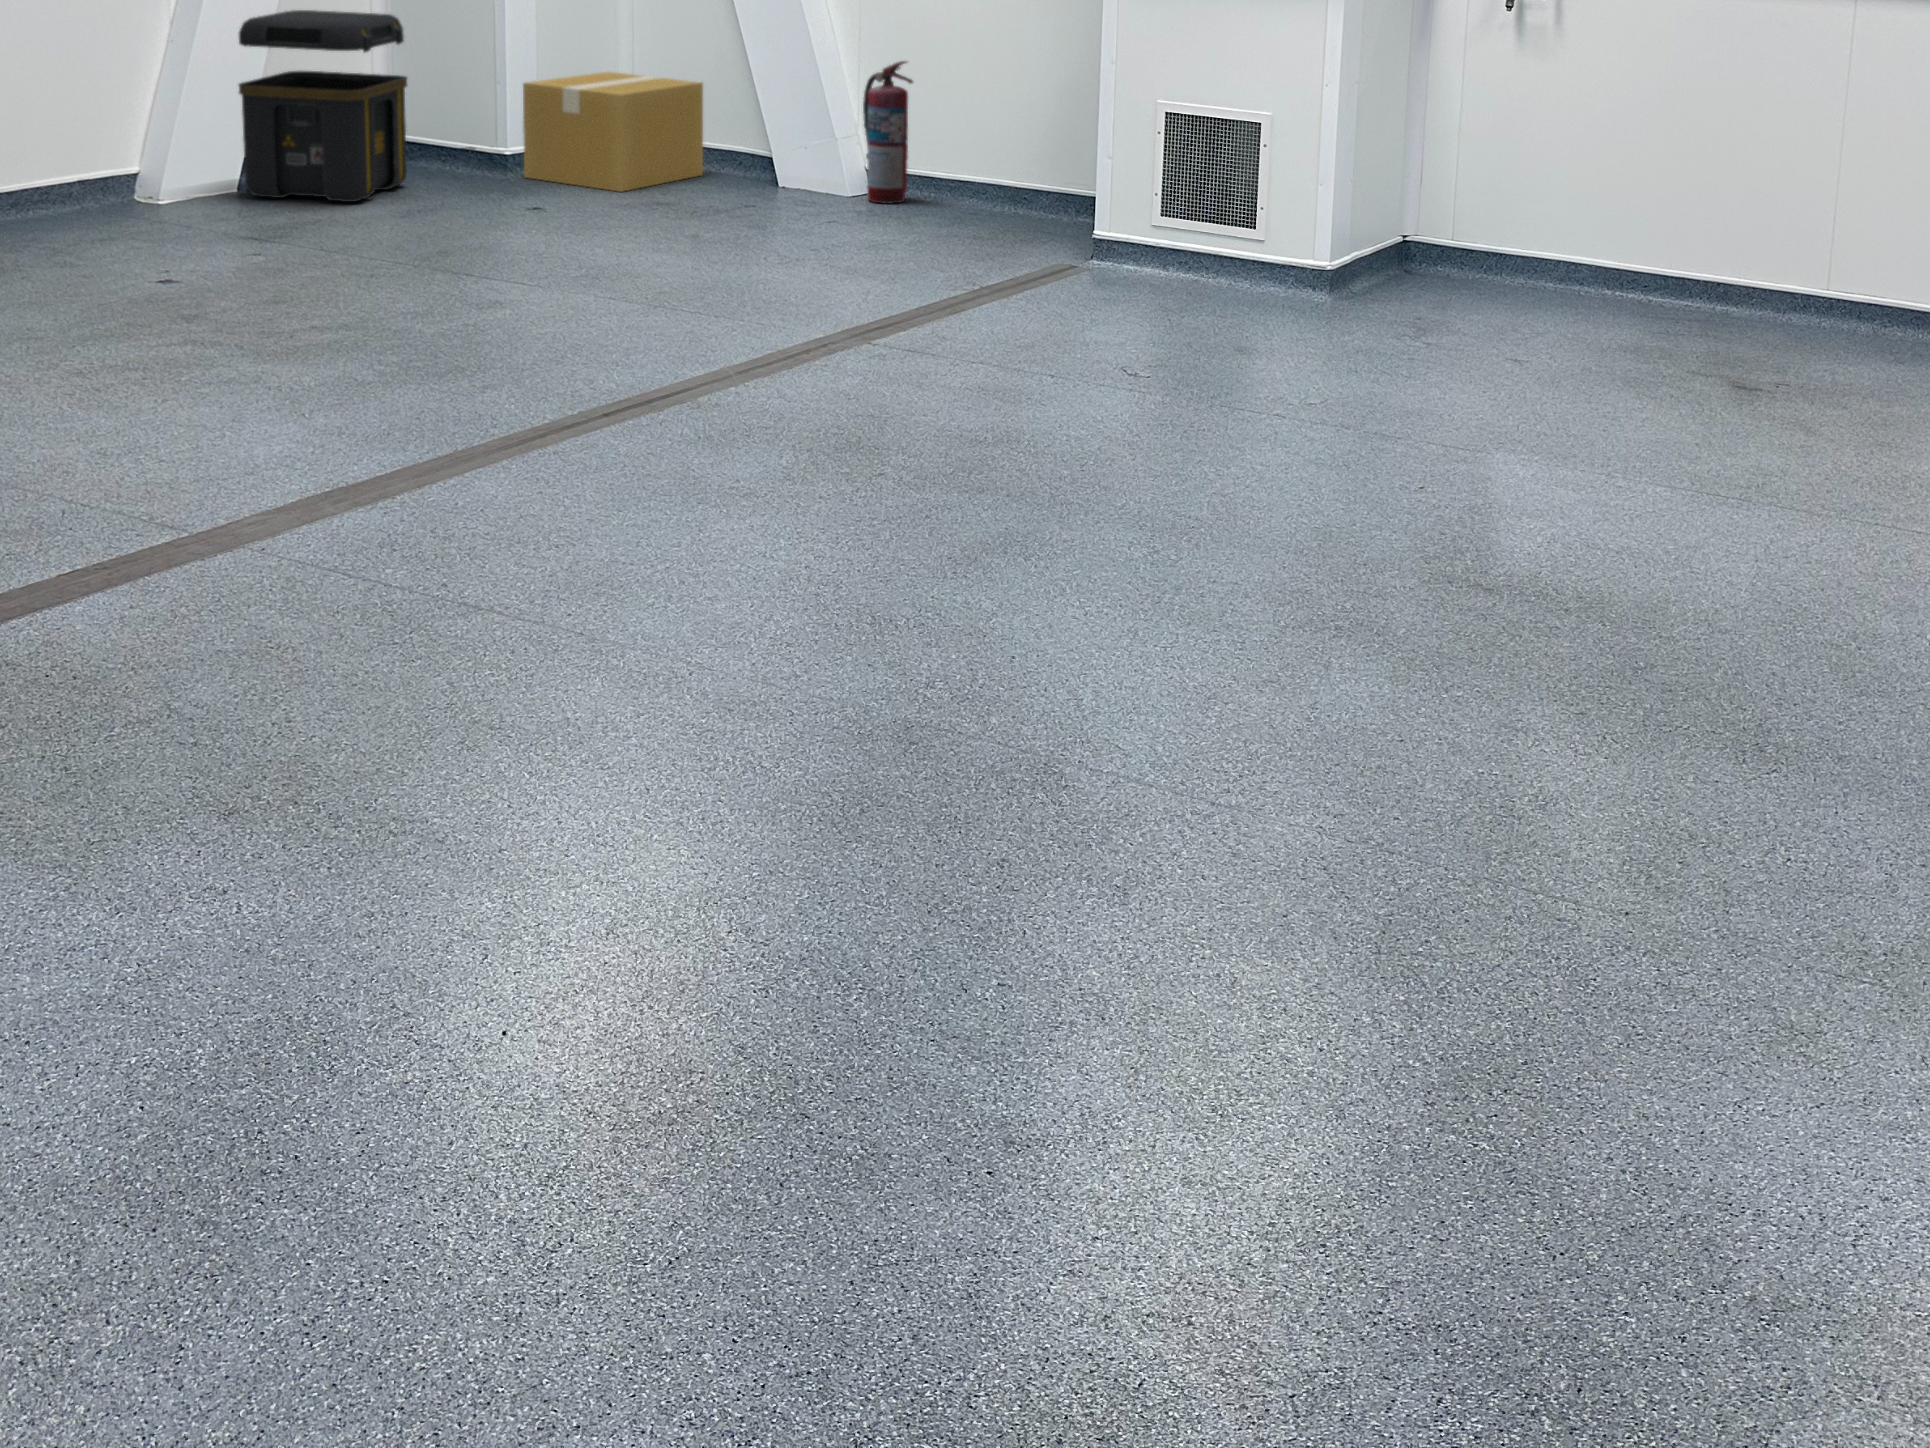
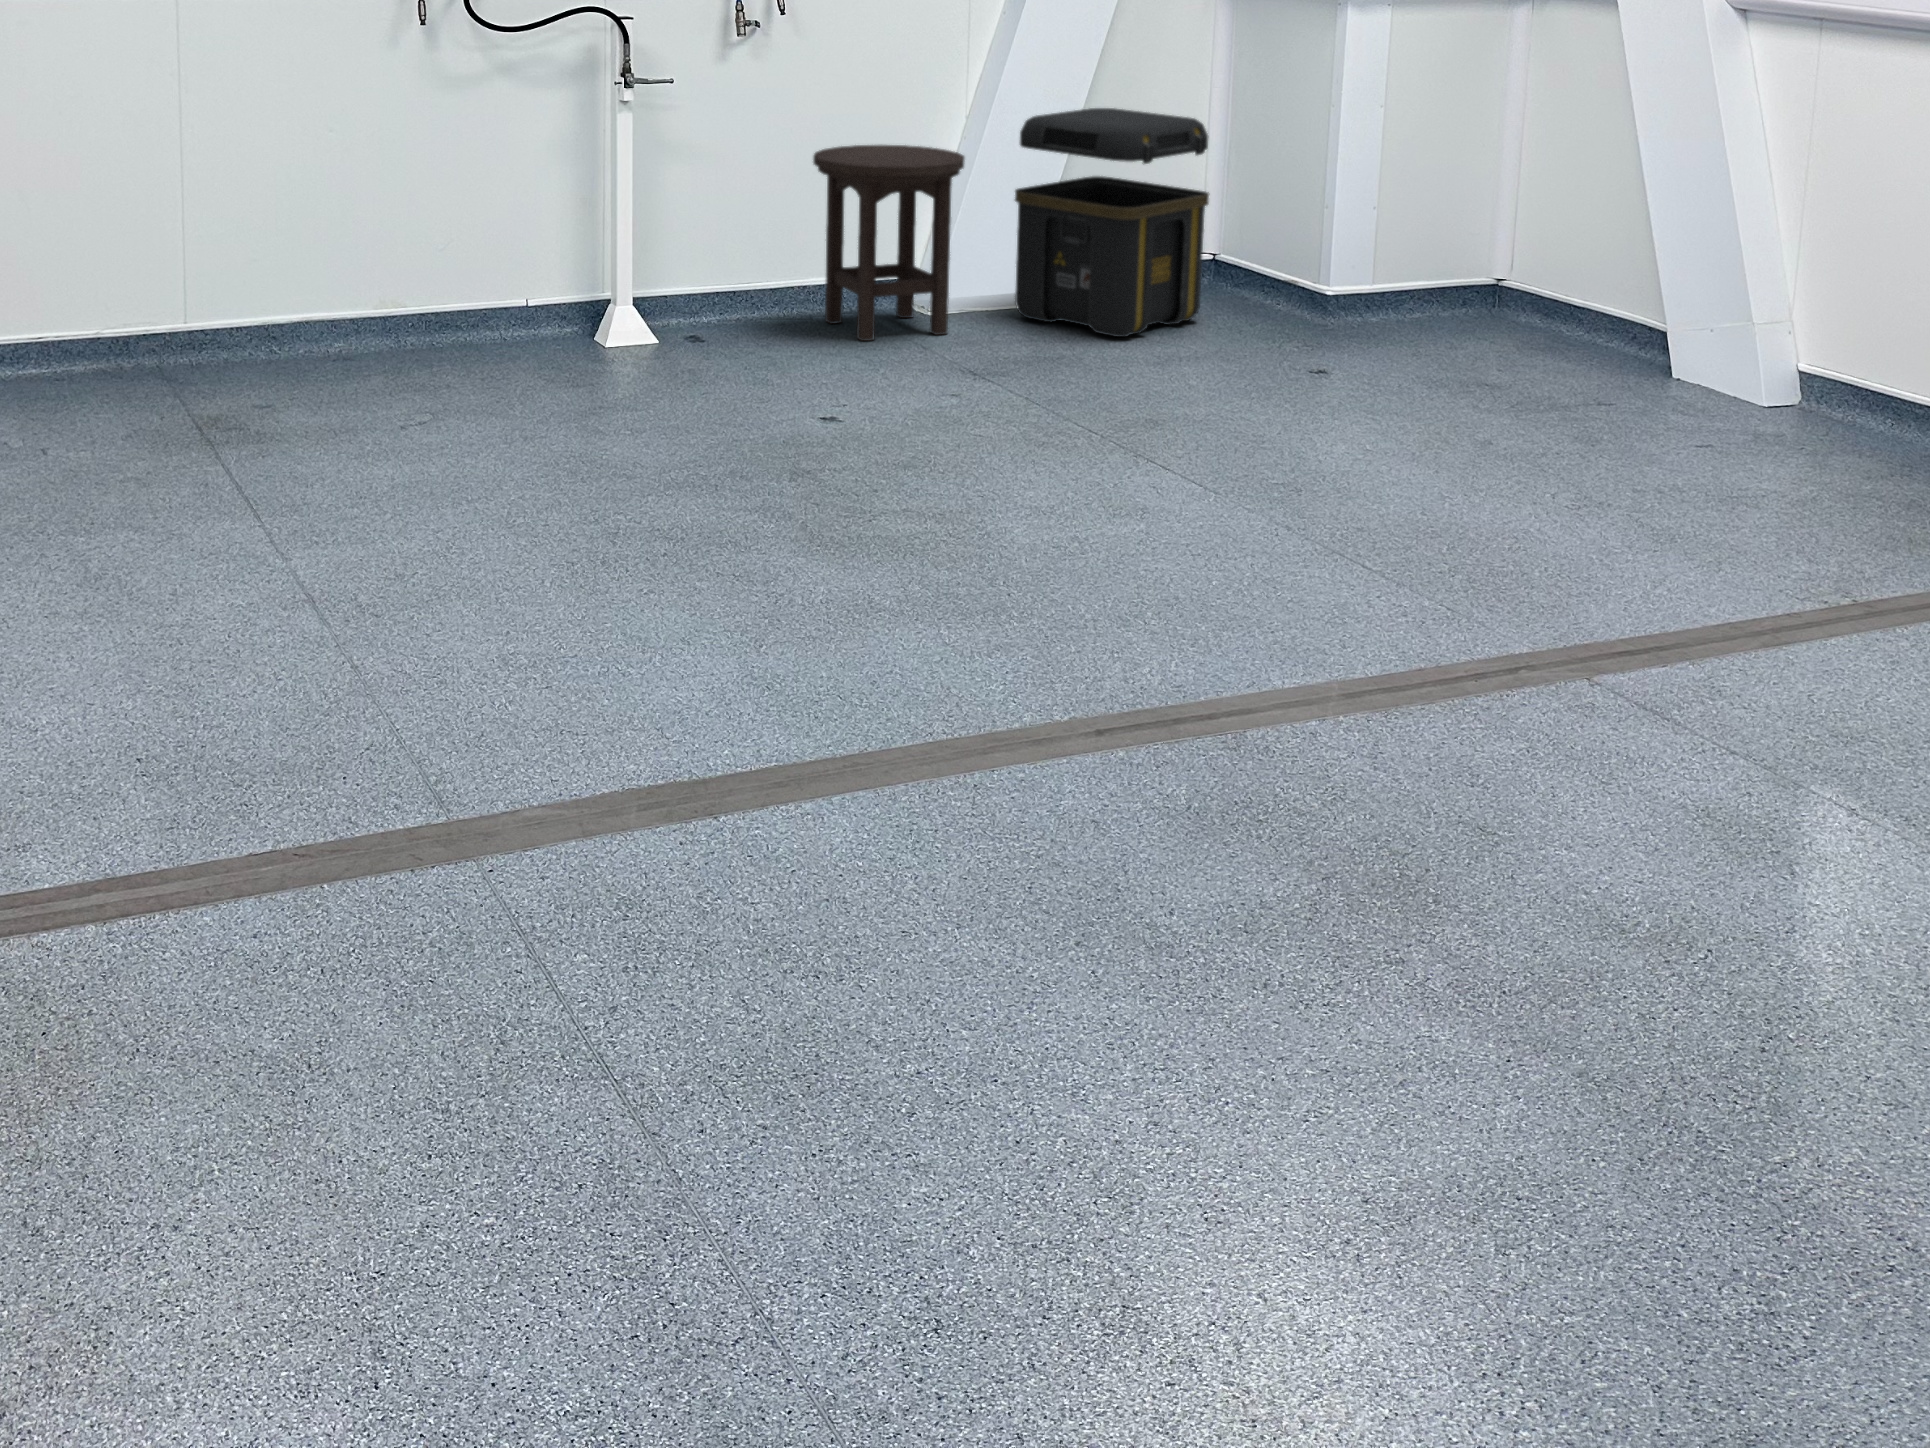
stool: none [53,51,204,227] -> present [813,145,964,341]
fire extinguisher: present [863,61,913,204] -> none [1784,226,1864,426]
cardboard box: present [523,72,703,192] -> none [1346,201,1587,361]

